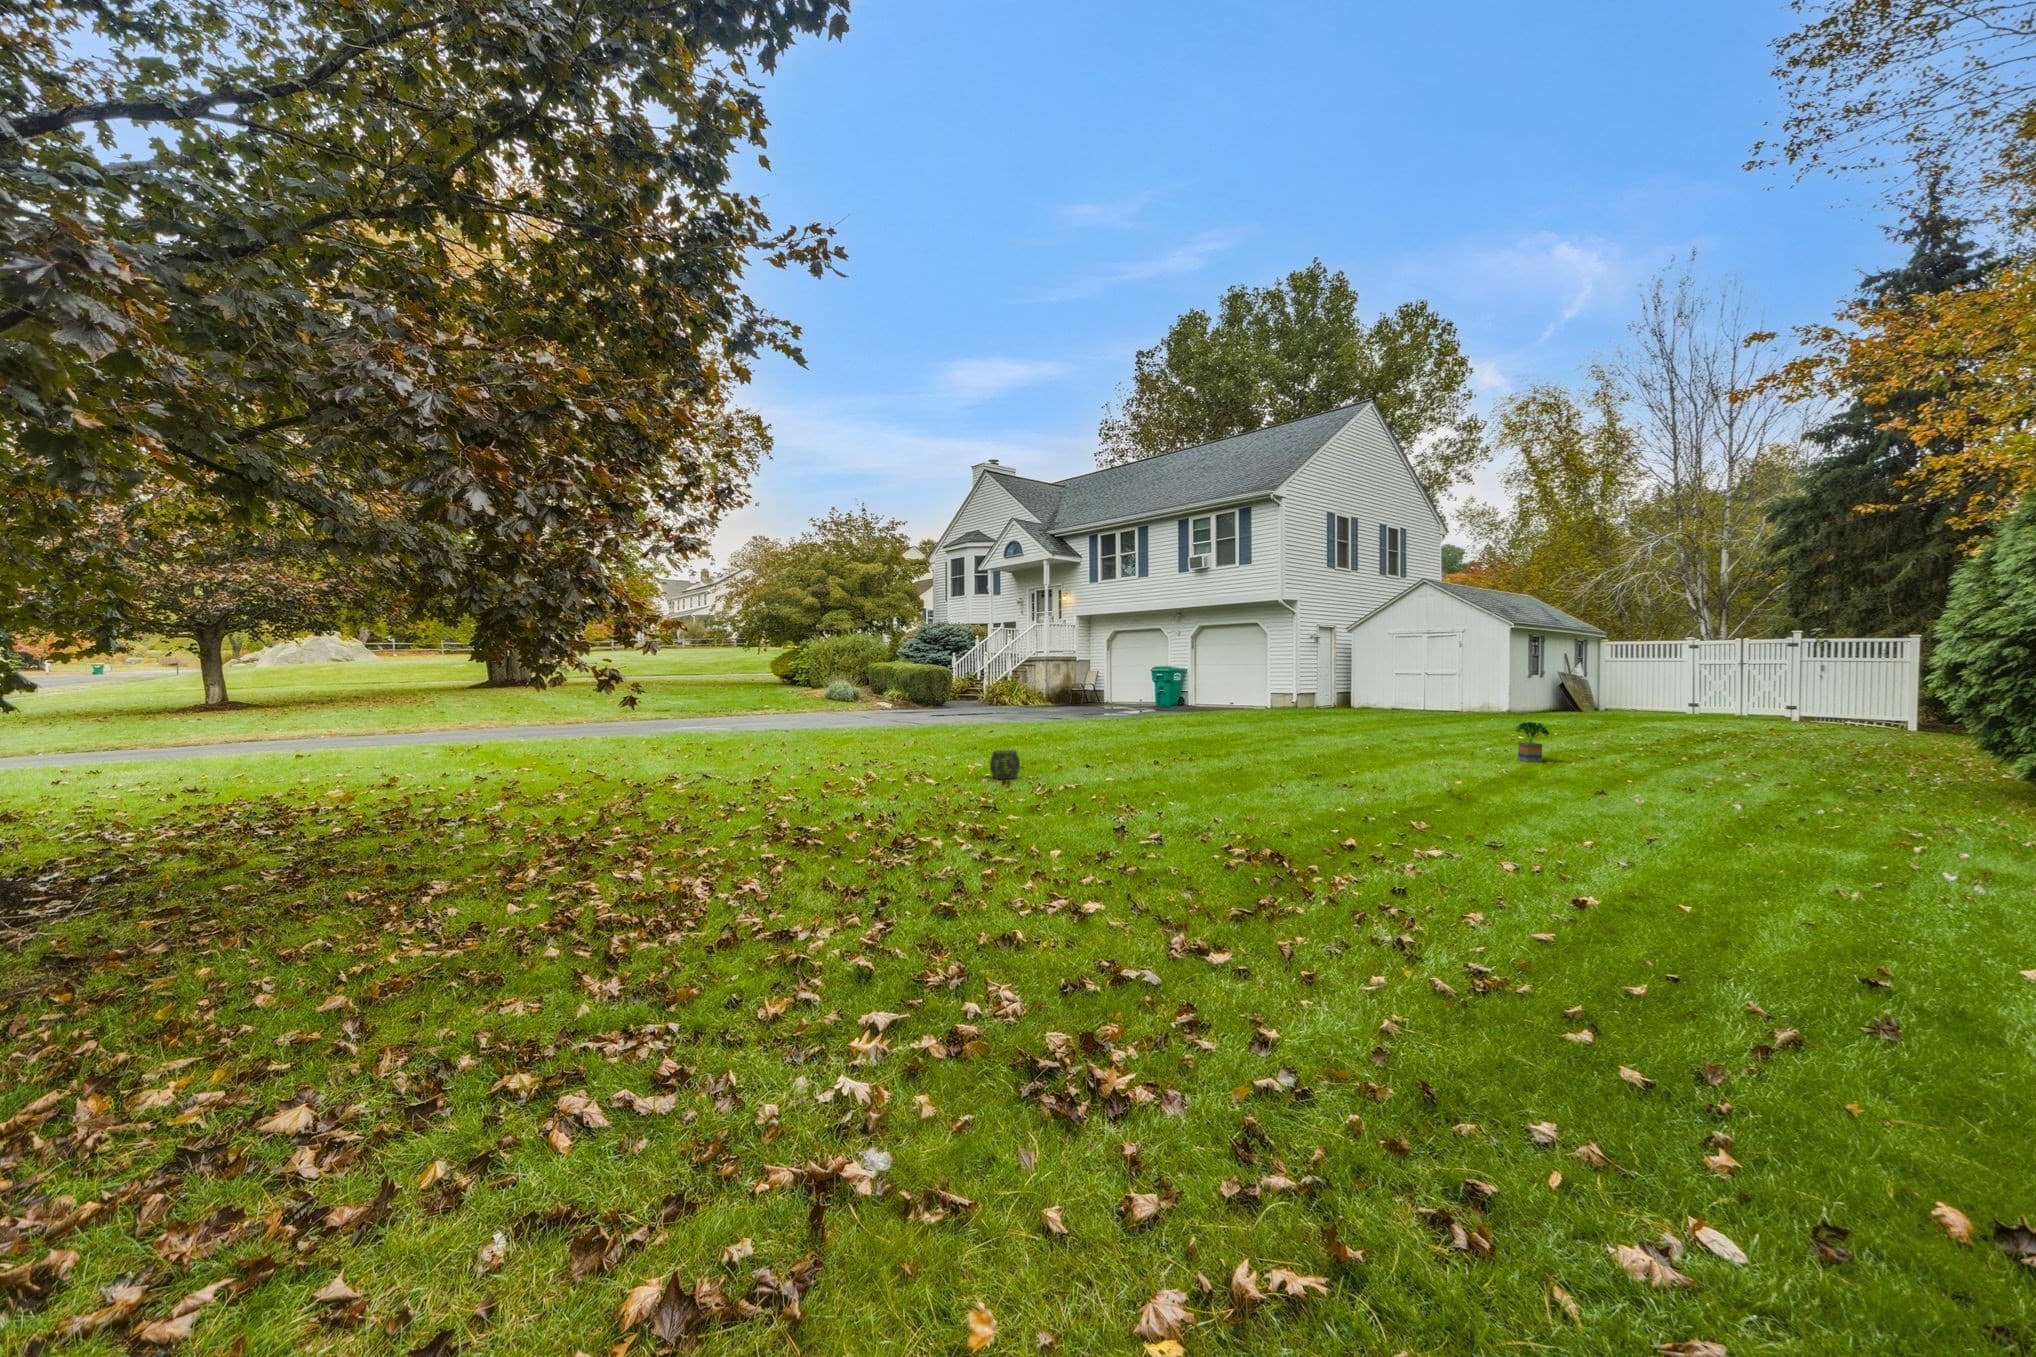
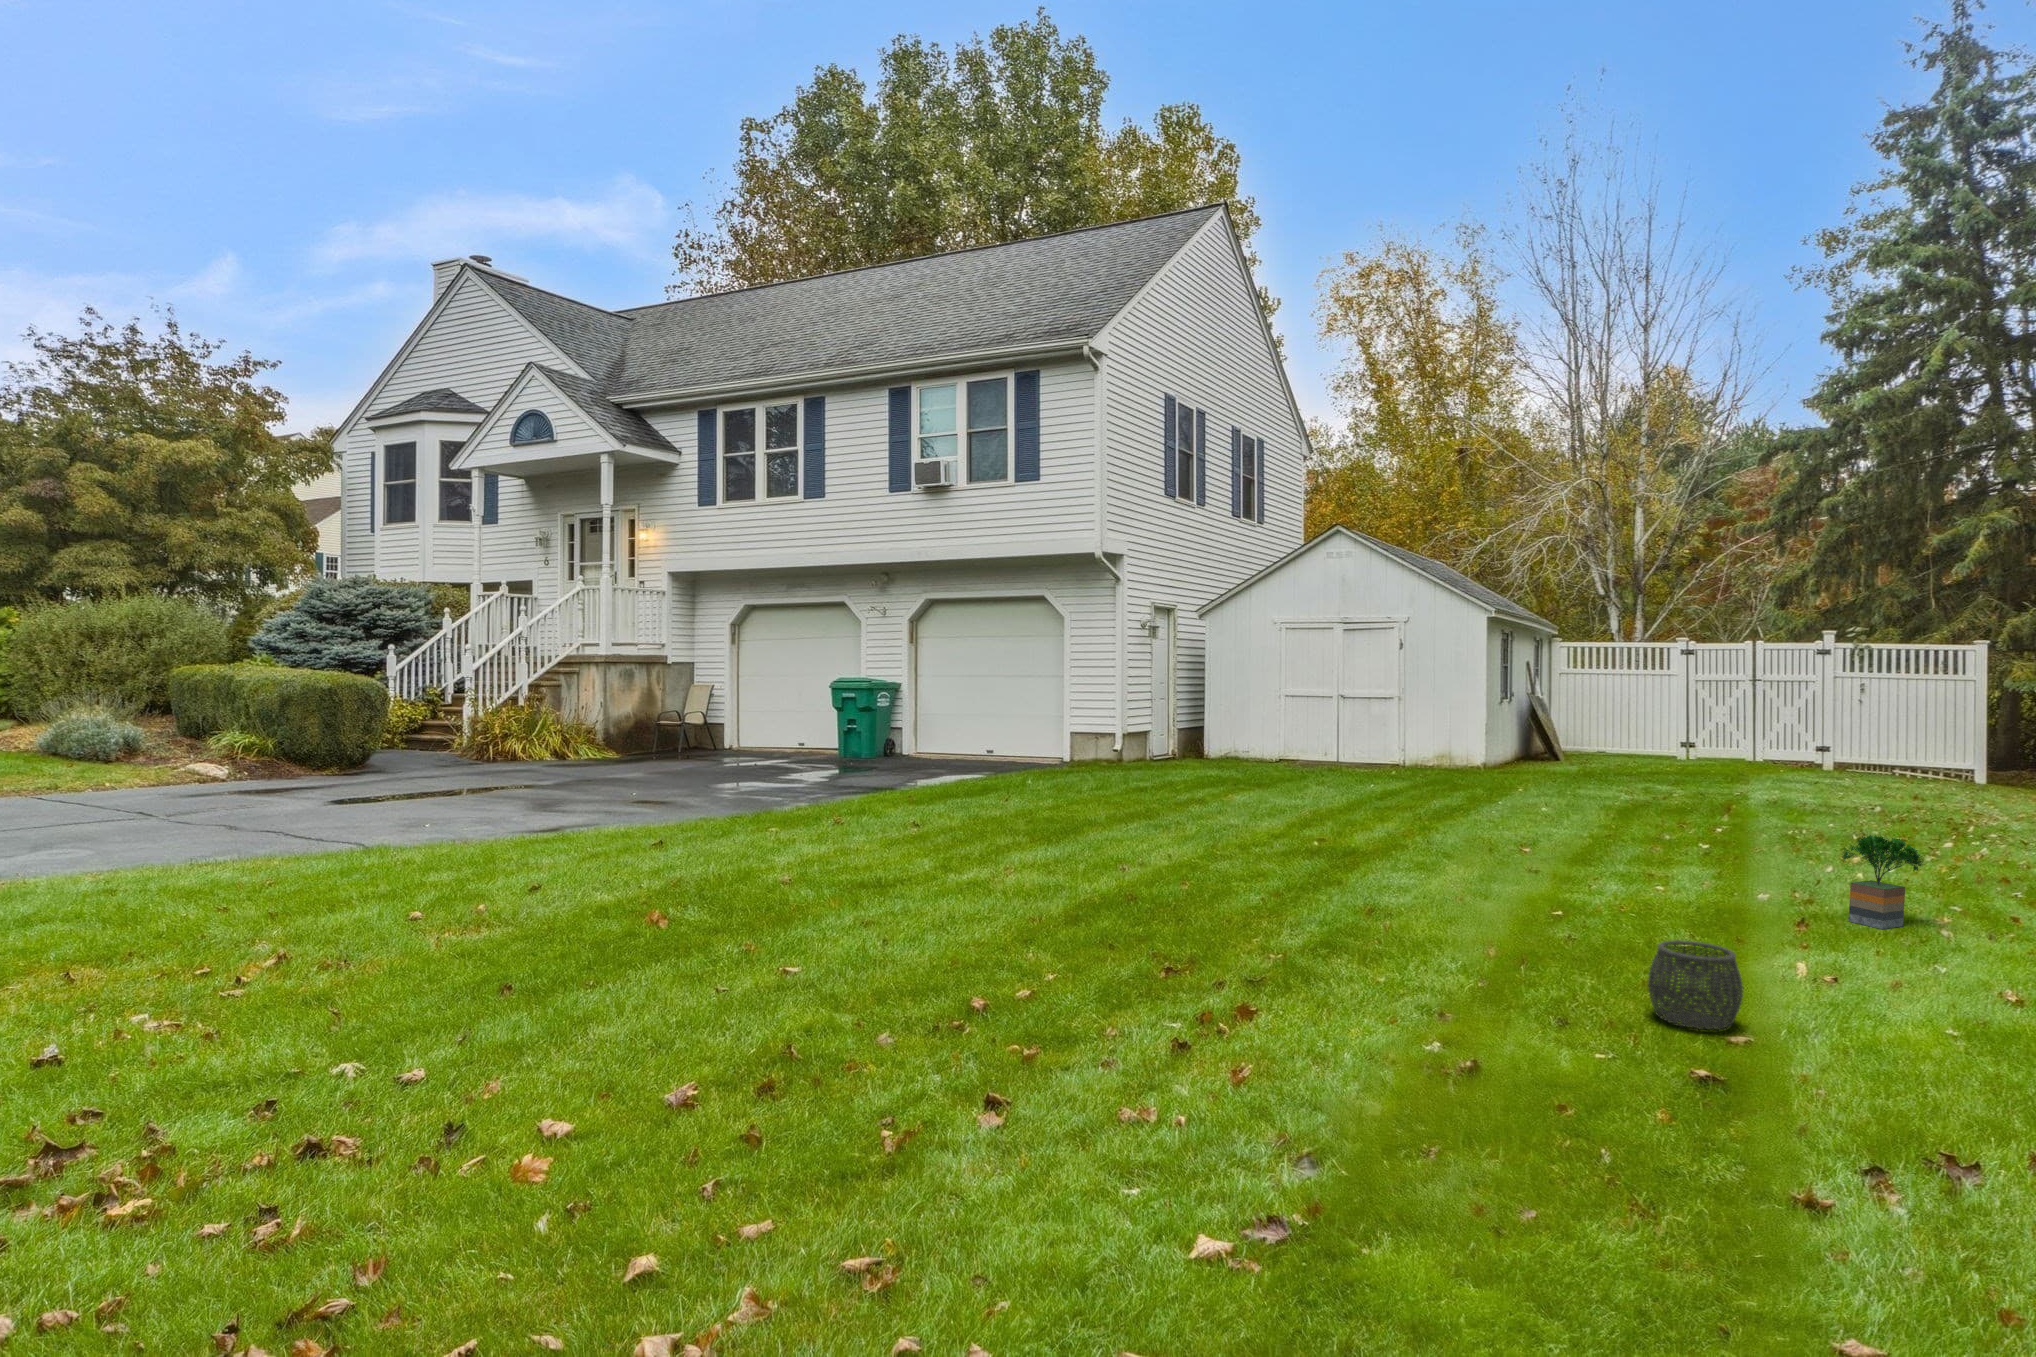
woven basket: present [990,750,1020,779] -> present [1648,940,1743,1030]

